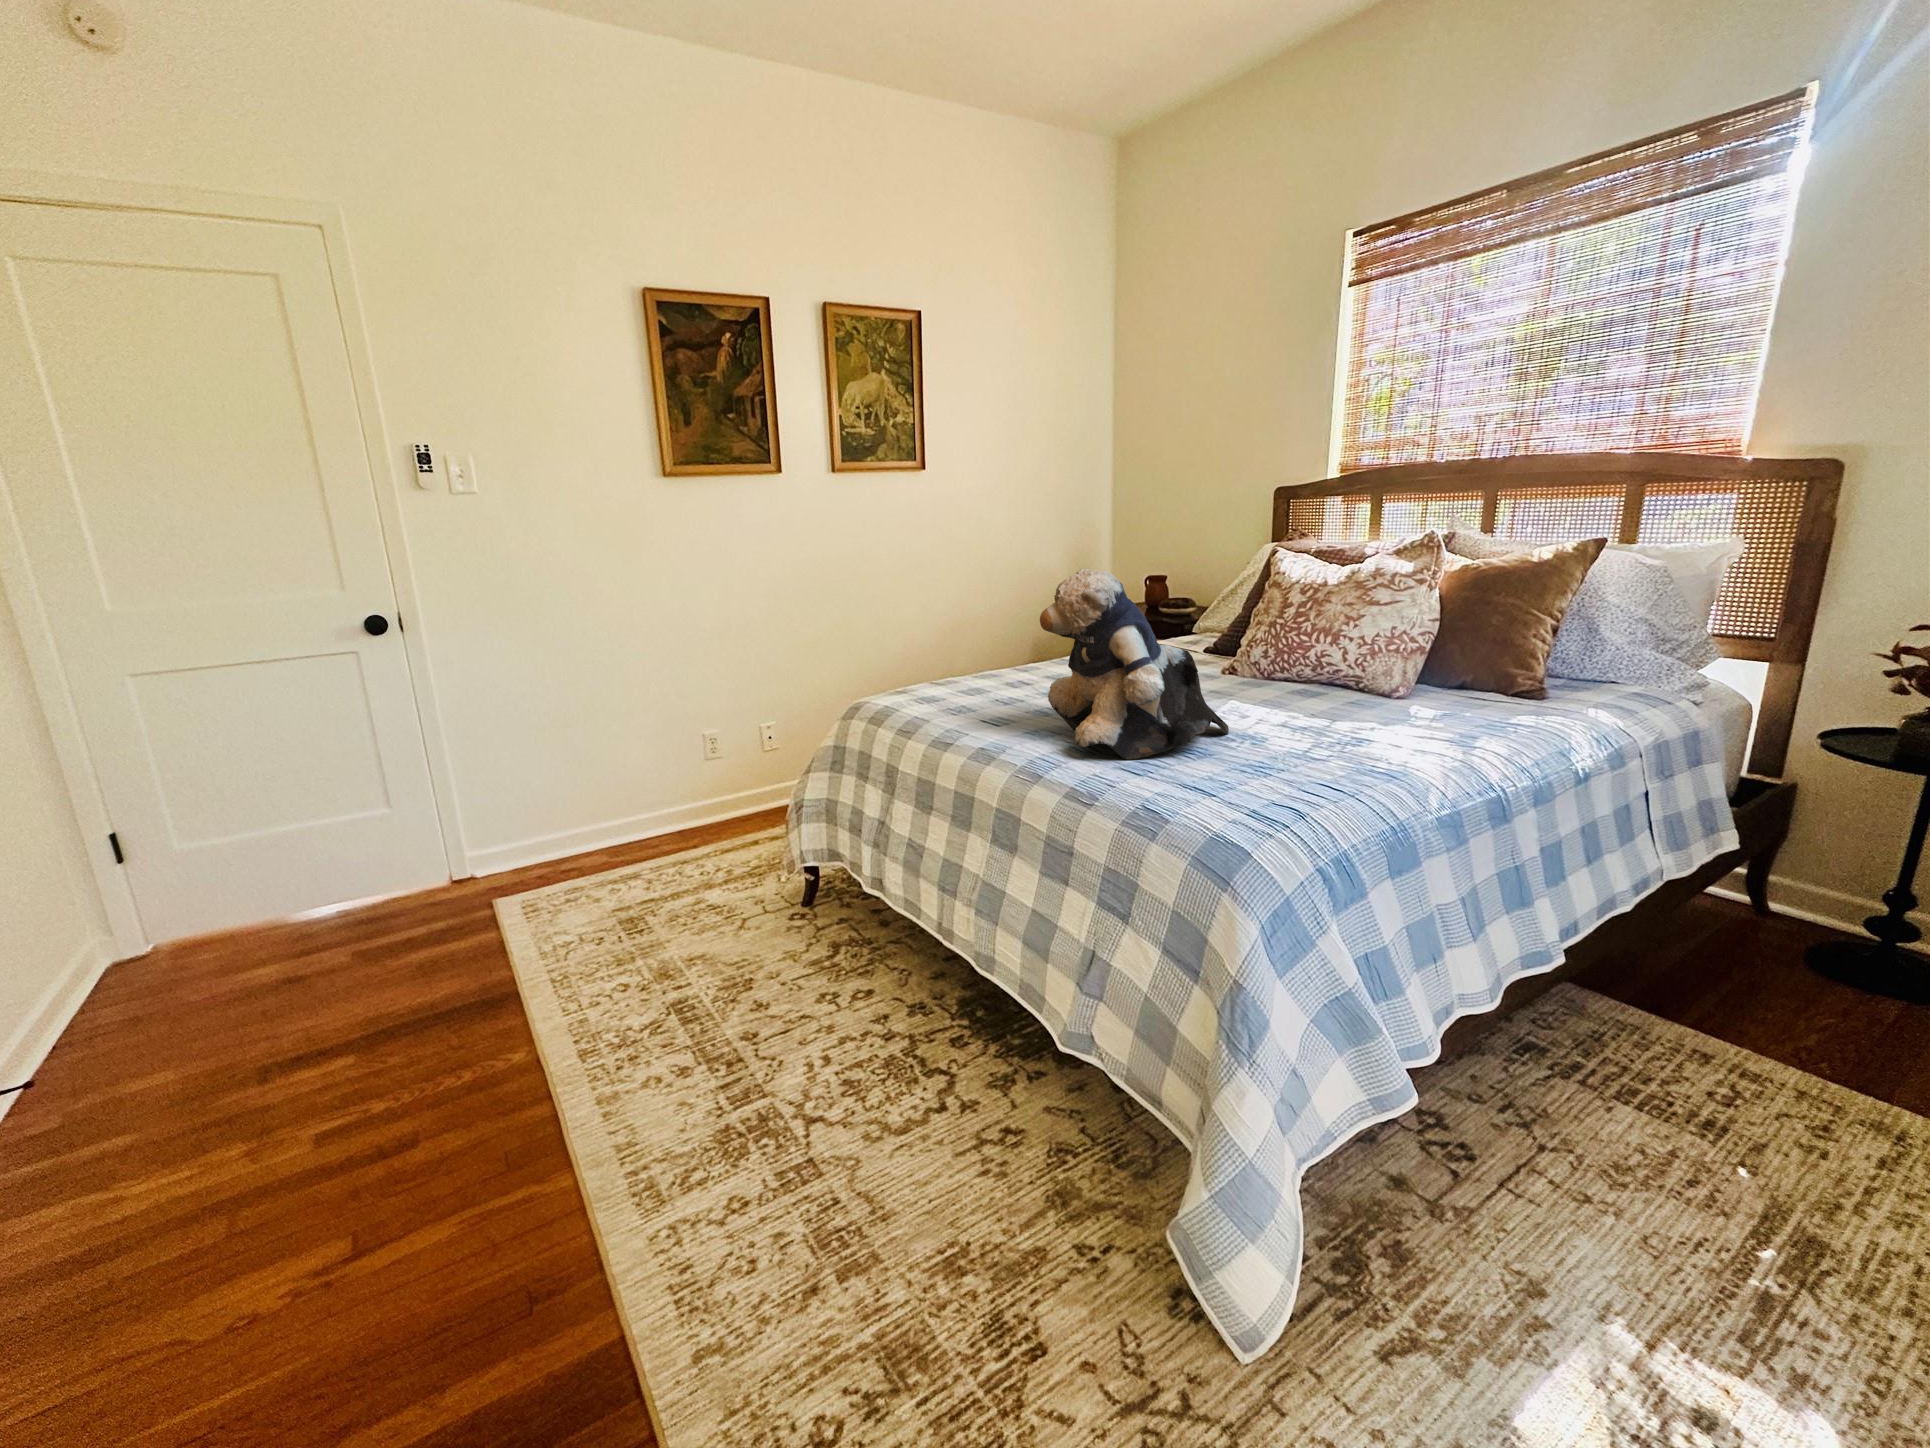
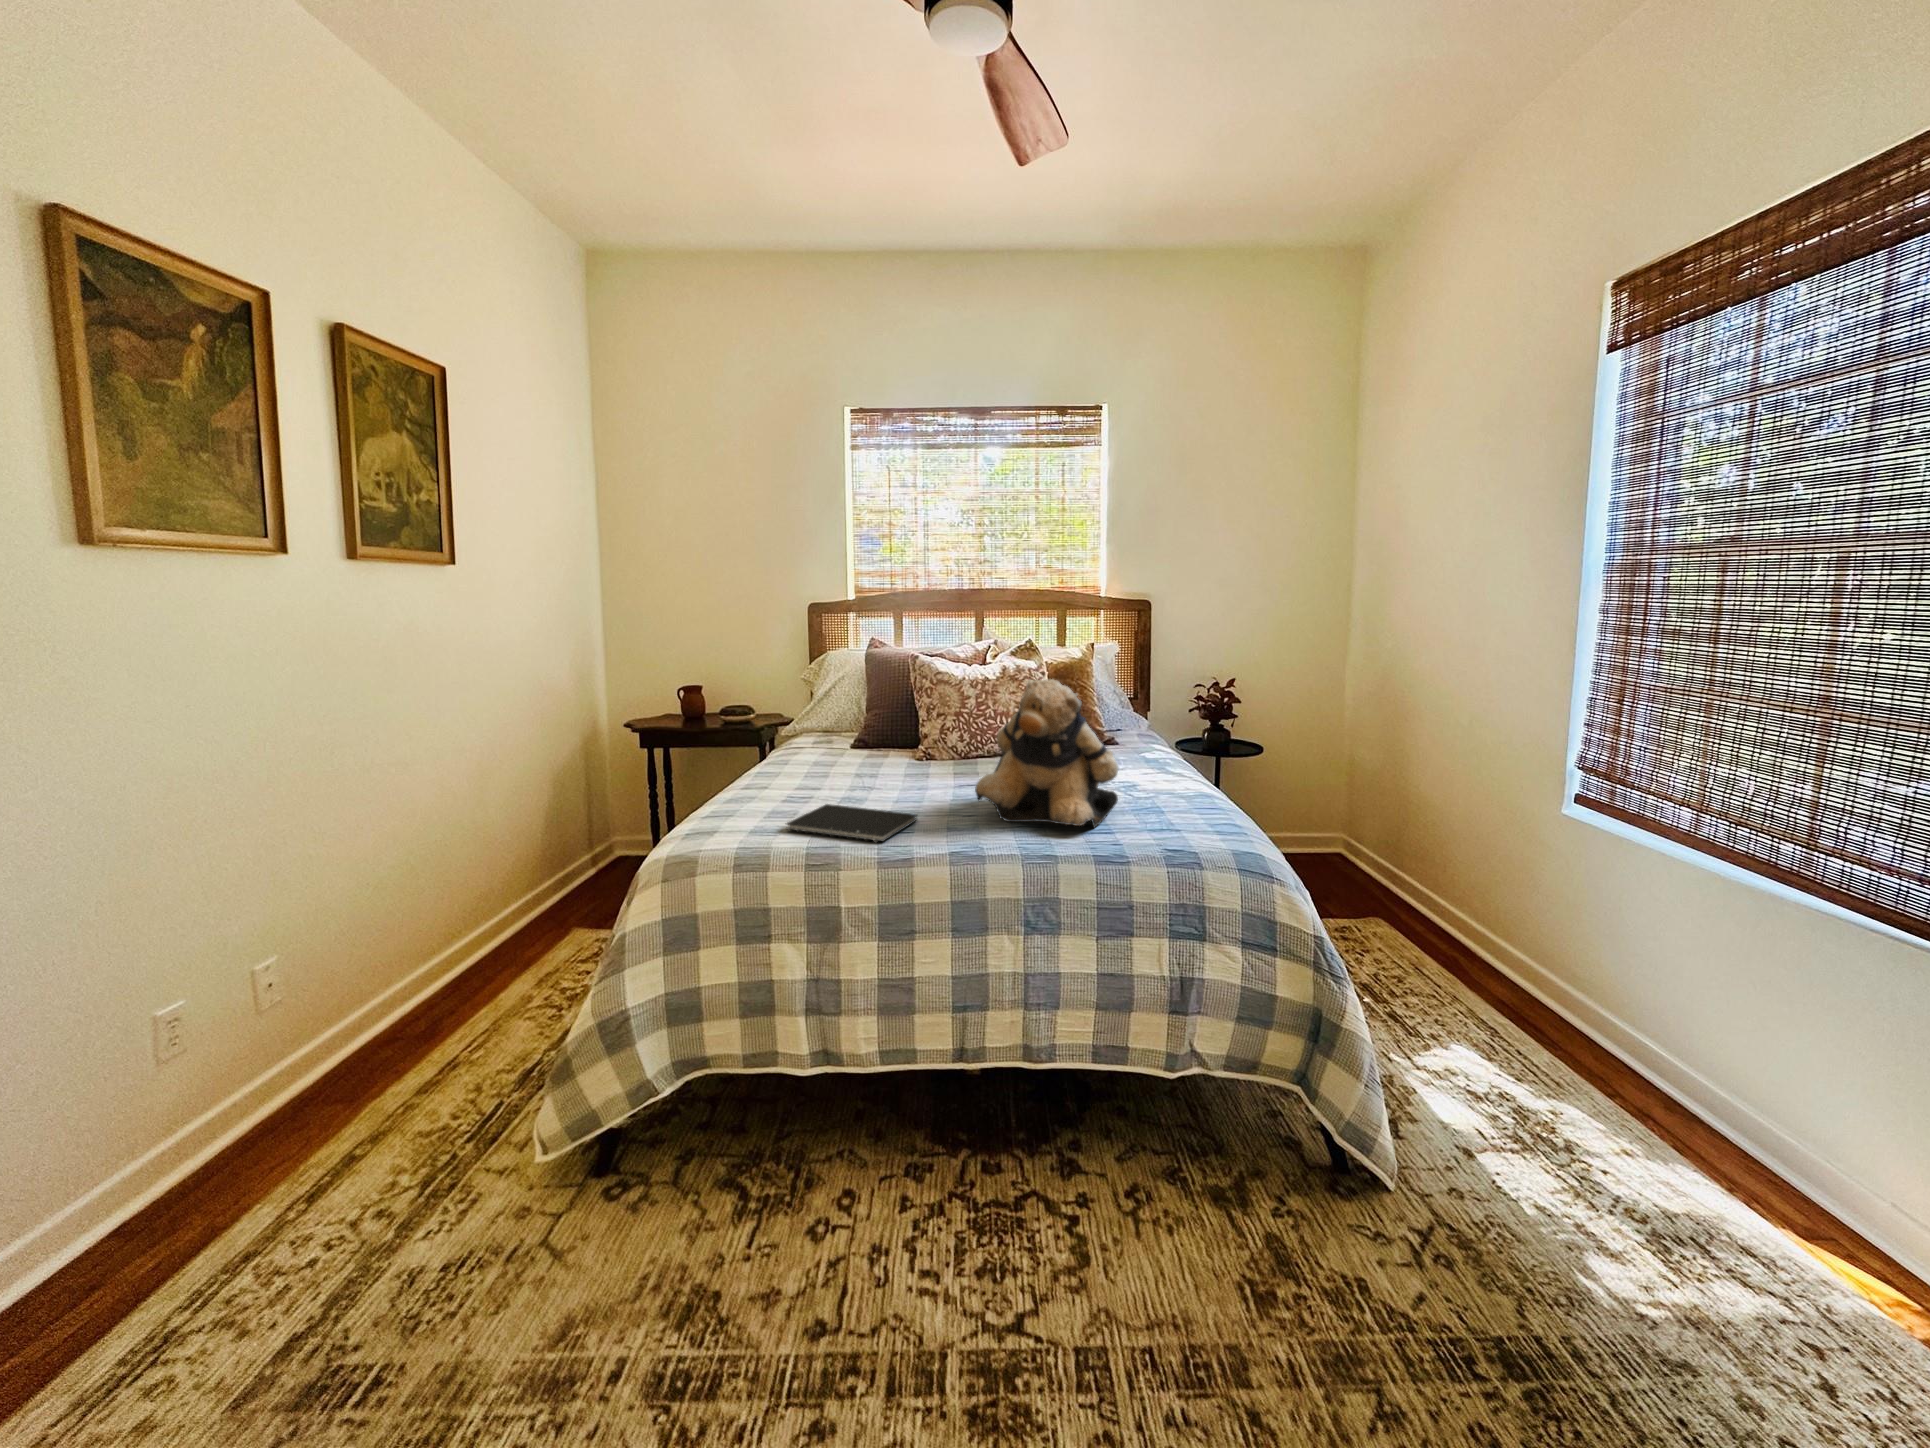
notebook: none [924,686,1020,719] -> present [787,804,917,842]

